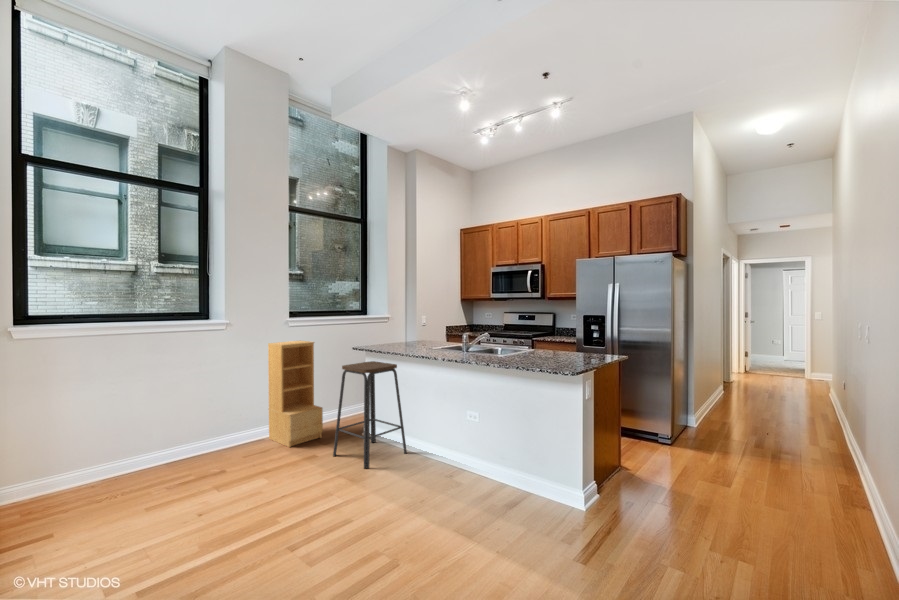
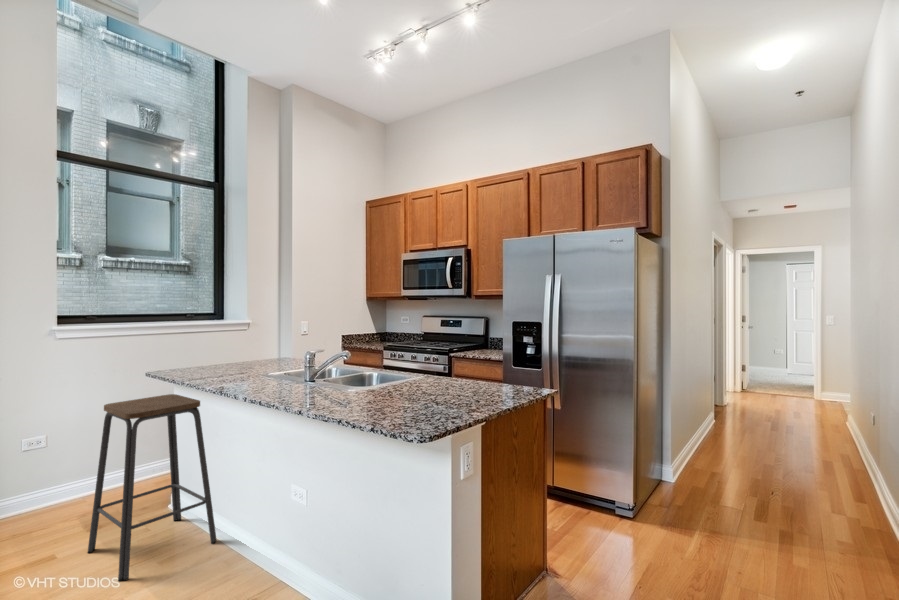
bookshelf: present [268,340,323,447] -> none [11,359,102,534]

